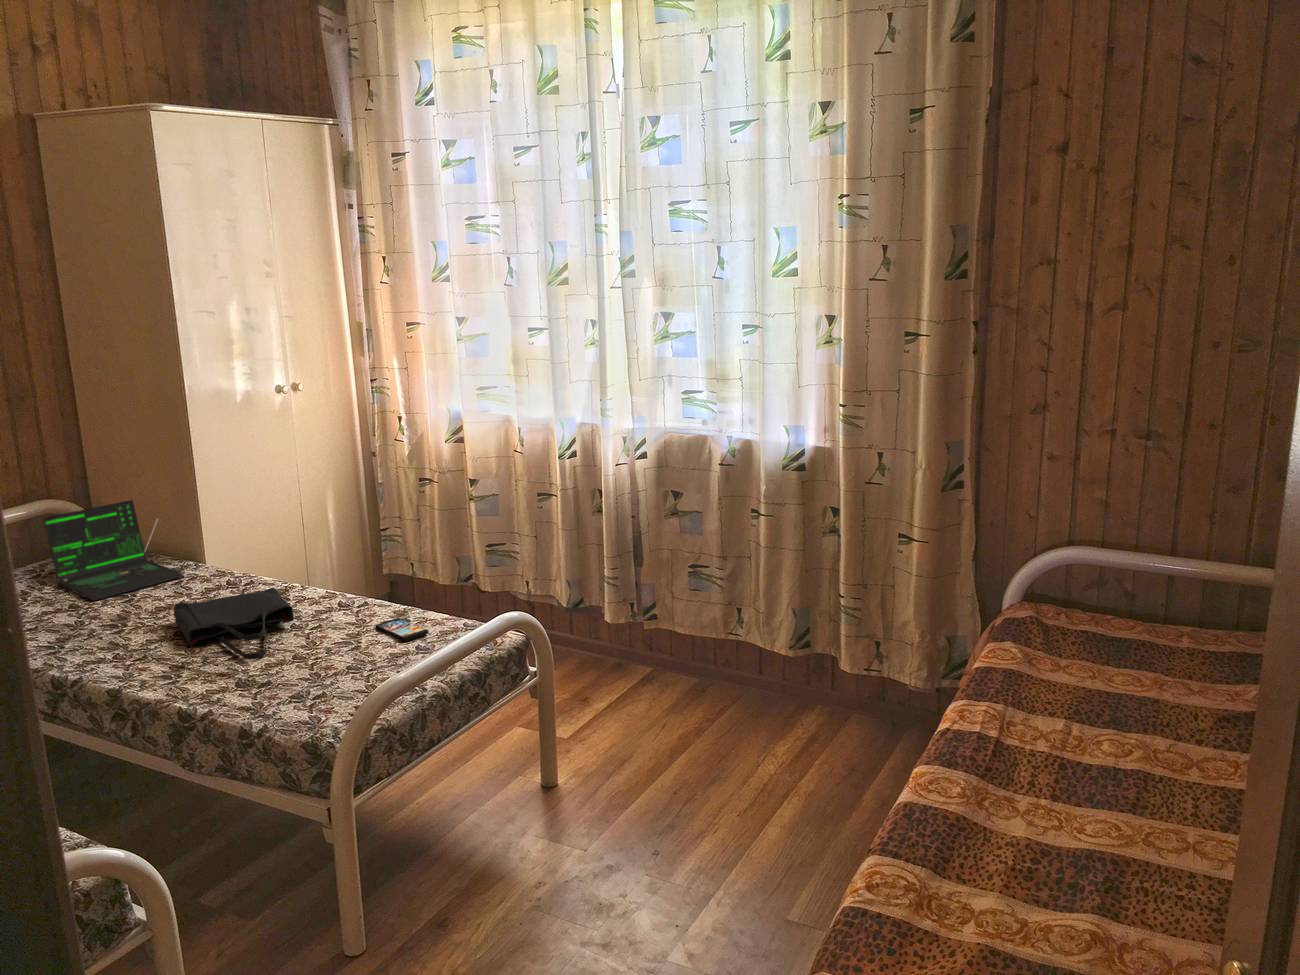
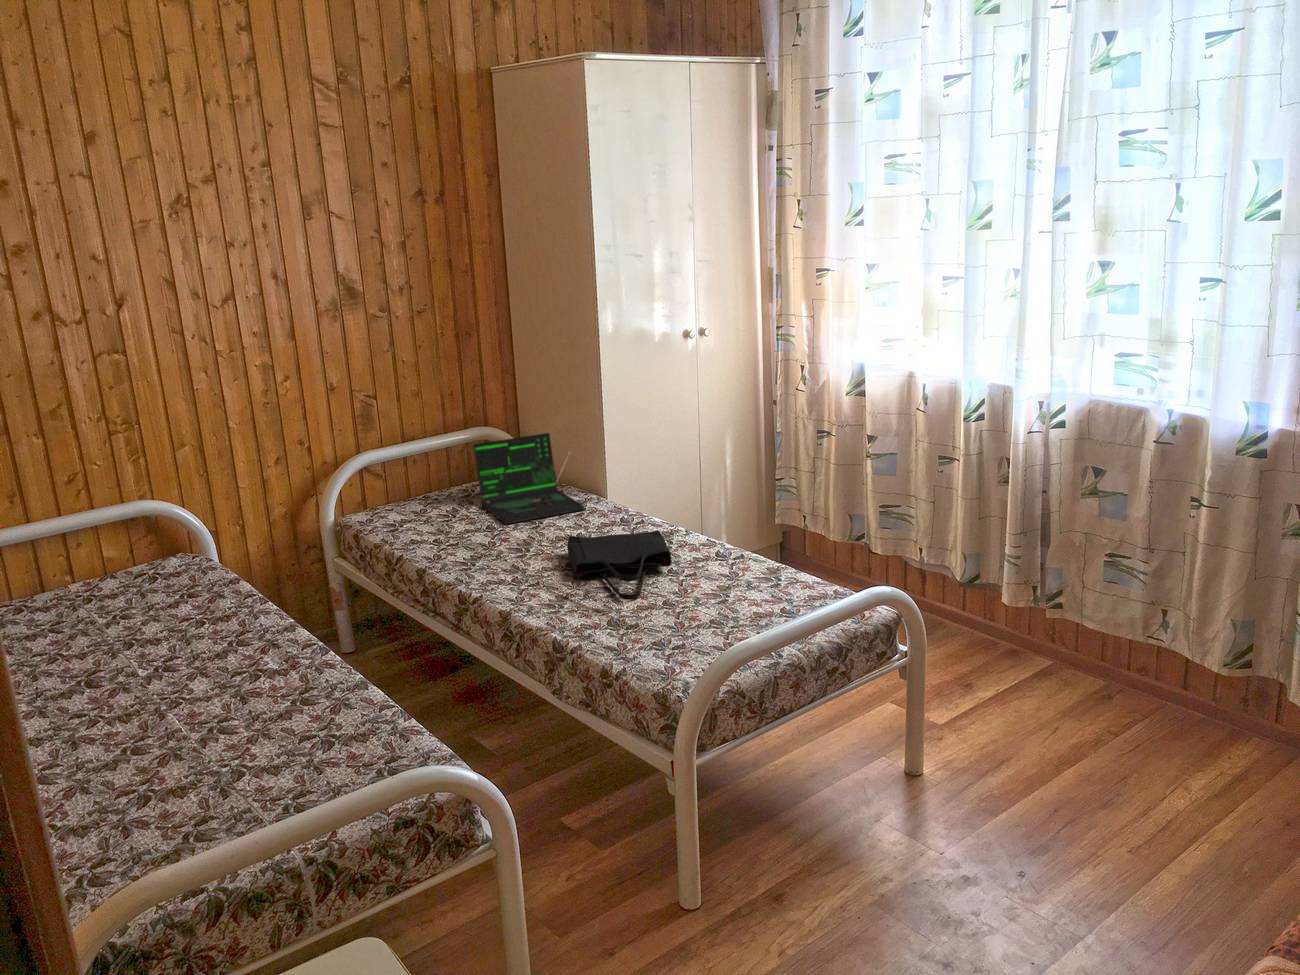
smartphone: present [376,618,429,641] -> none [748,576,798,601]

